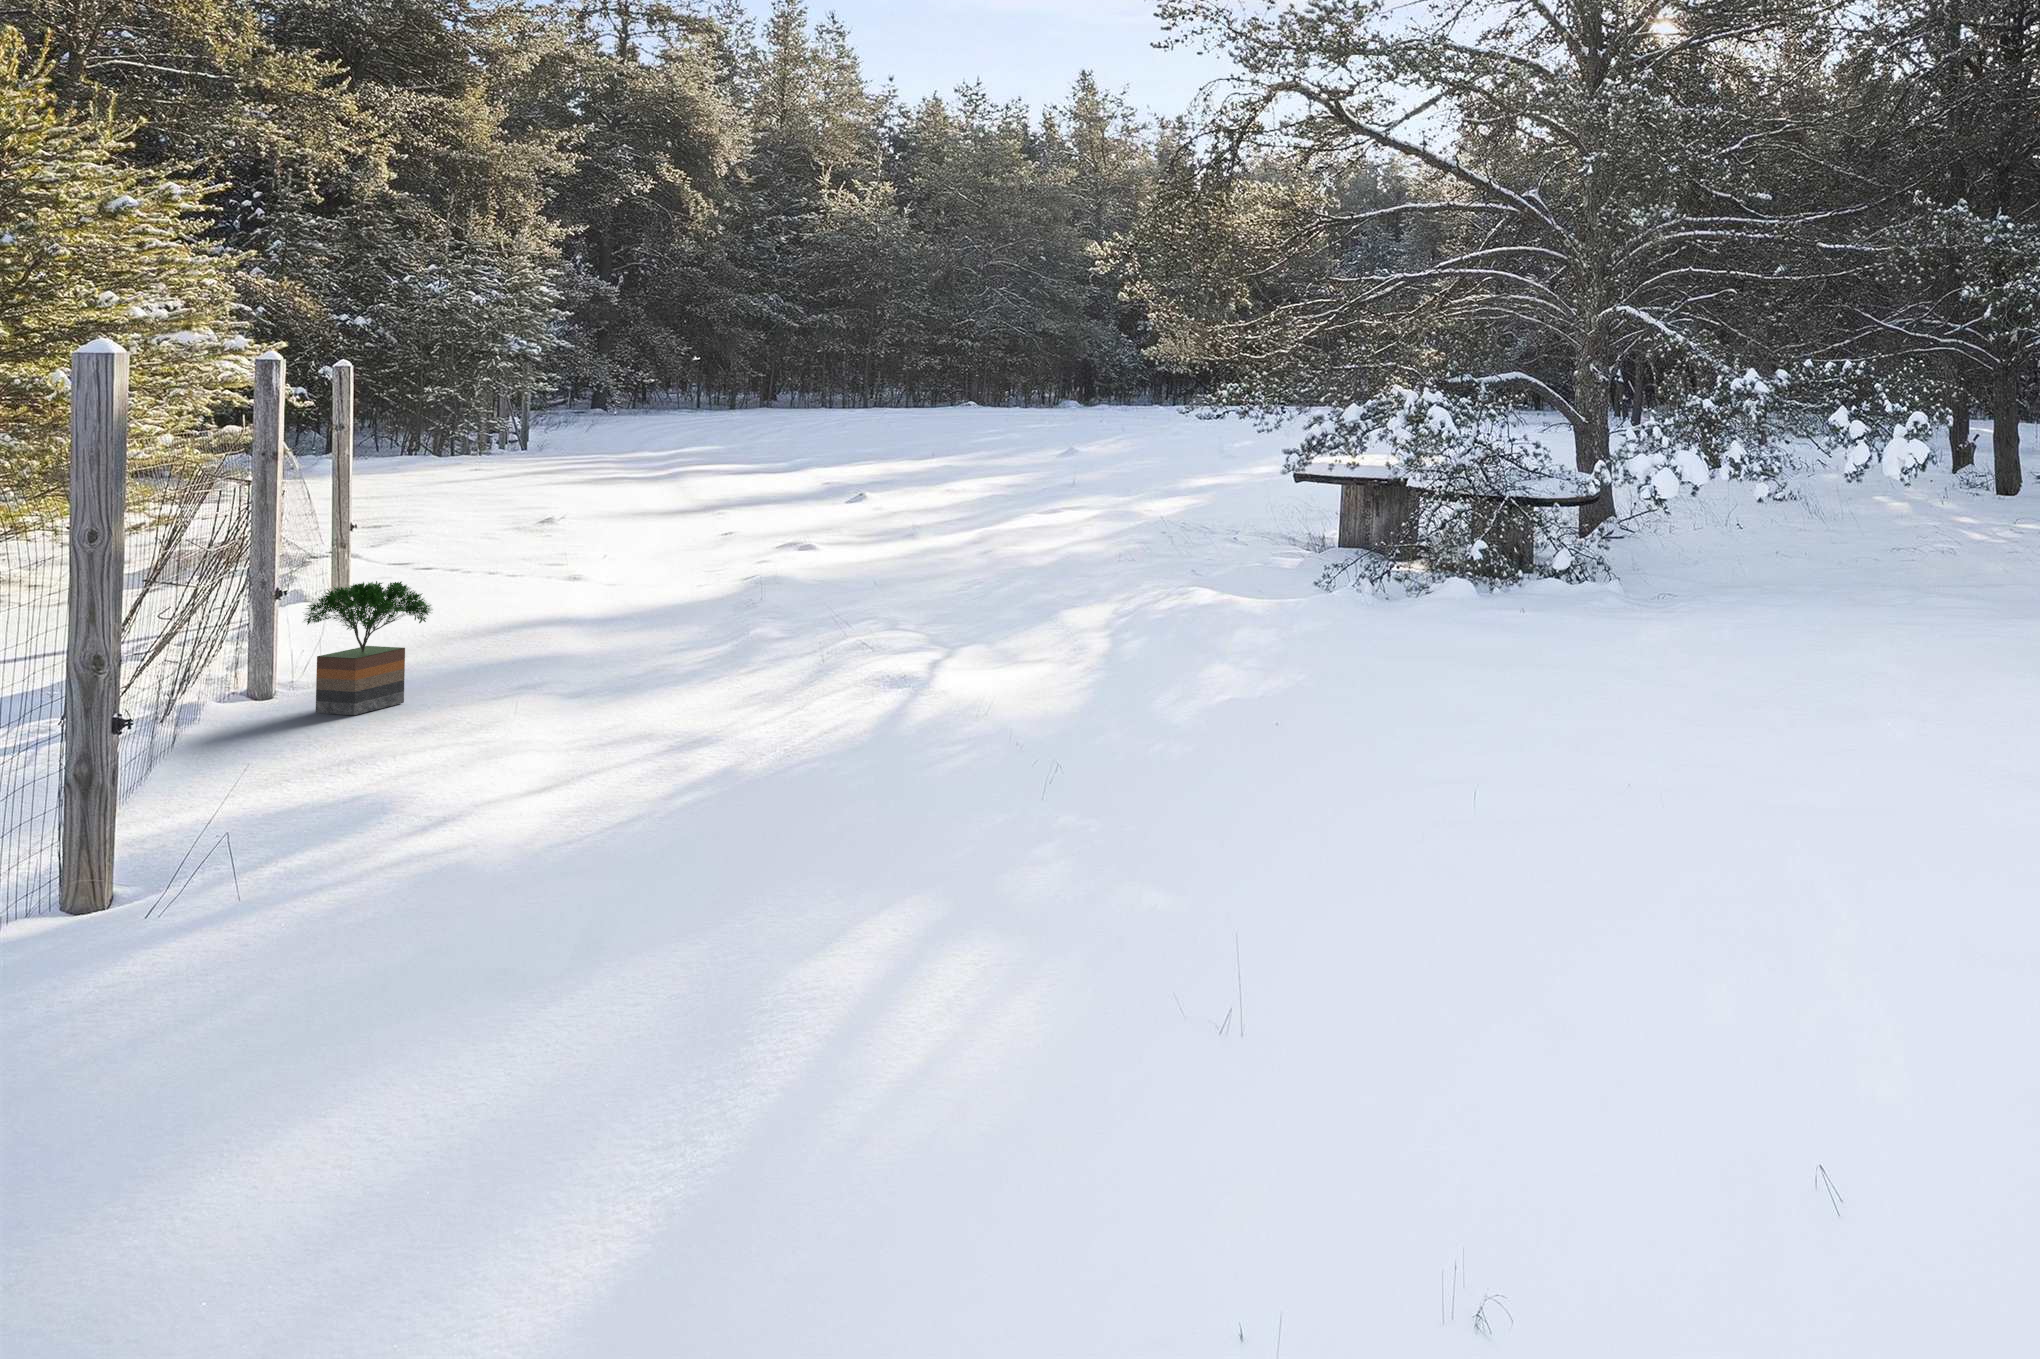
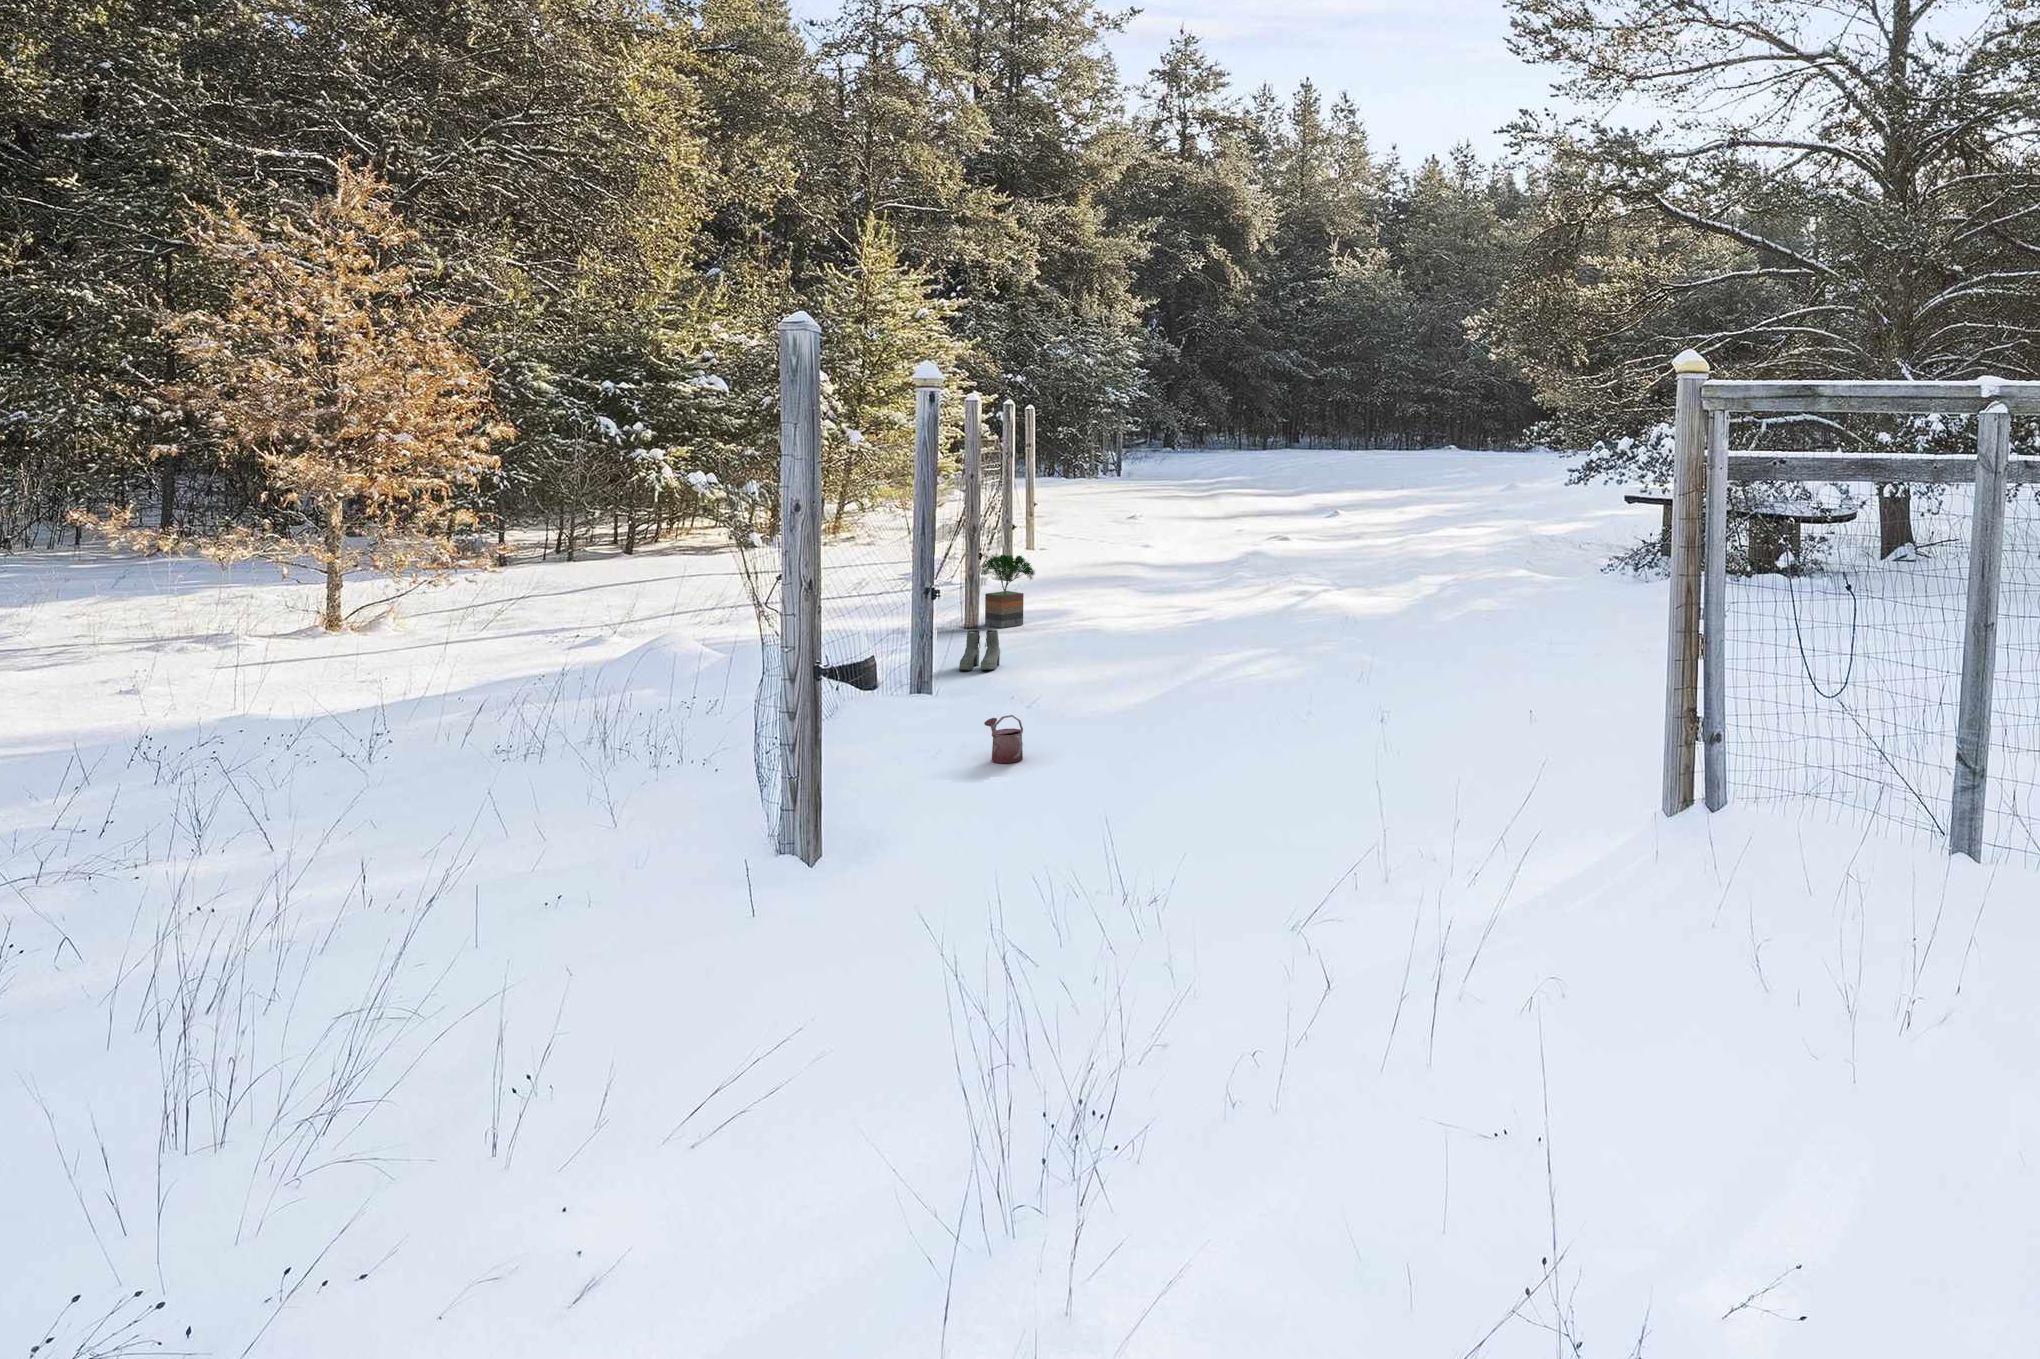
boots: none [255,737,361,831] -> present [959,630,1000,670]
watering can: none [339,976,458,1102] -> present [984,715,1023,763]

